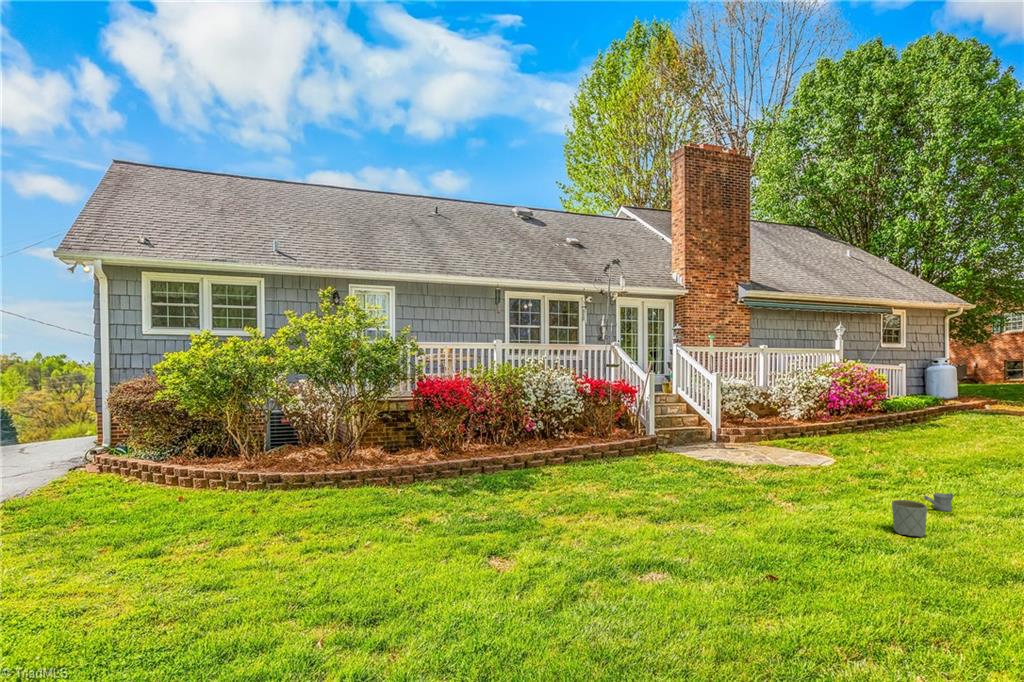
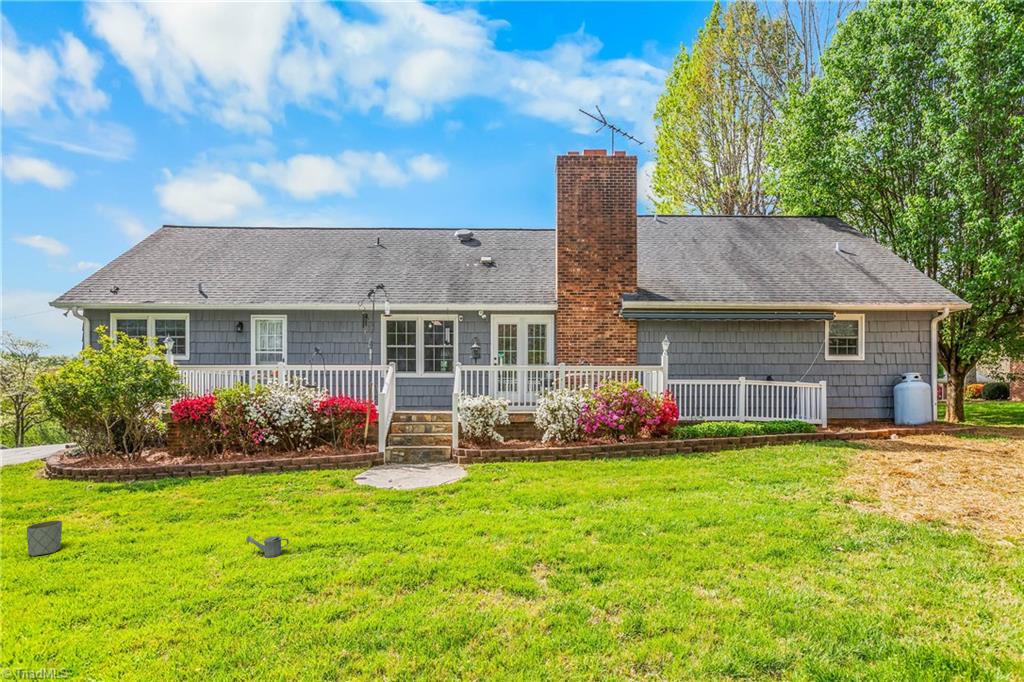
planter: present [892,500,927,537] -> present [27,520,62,556]

